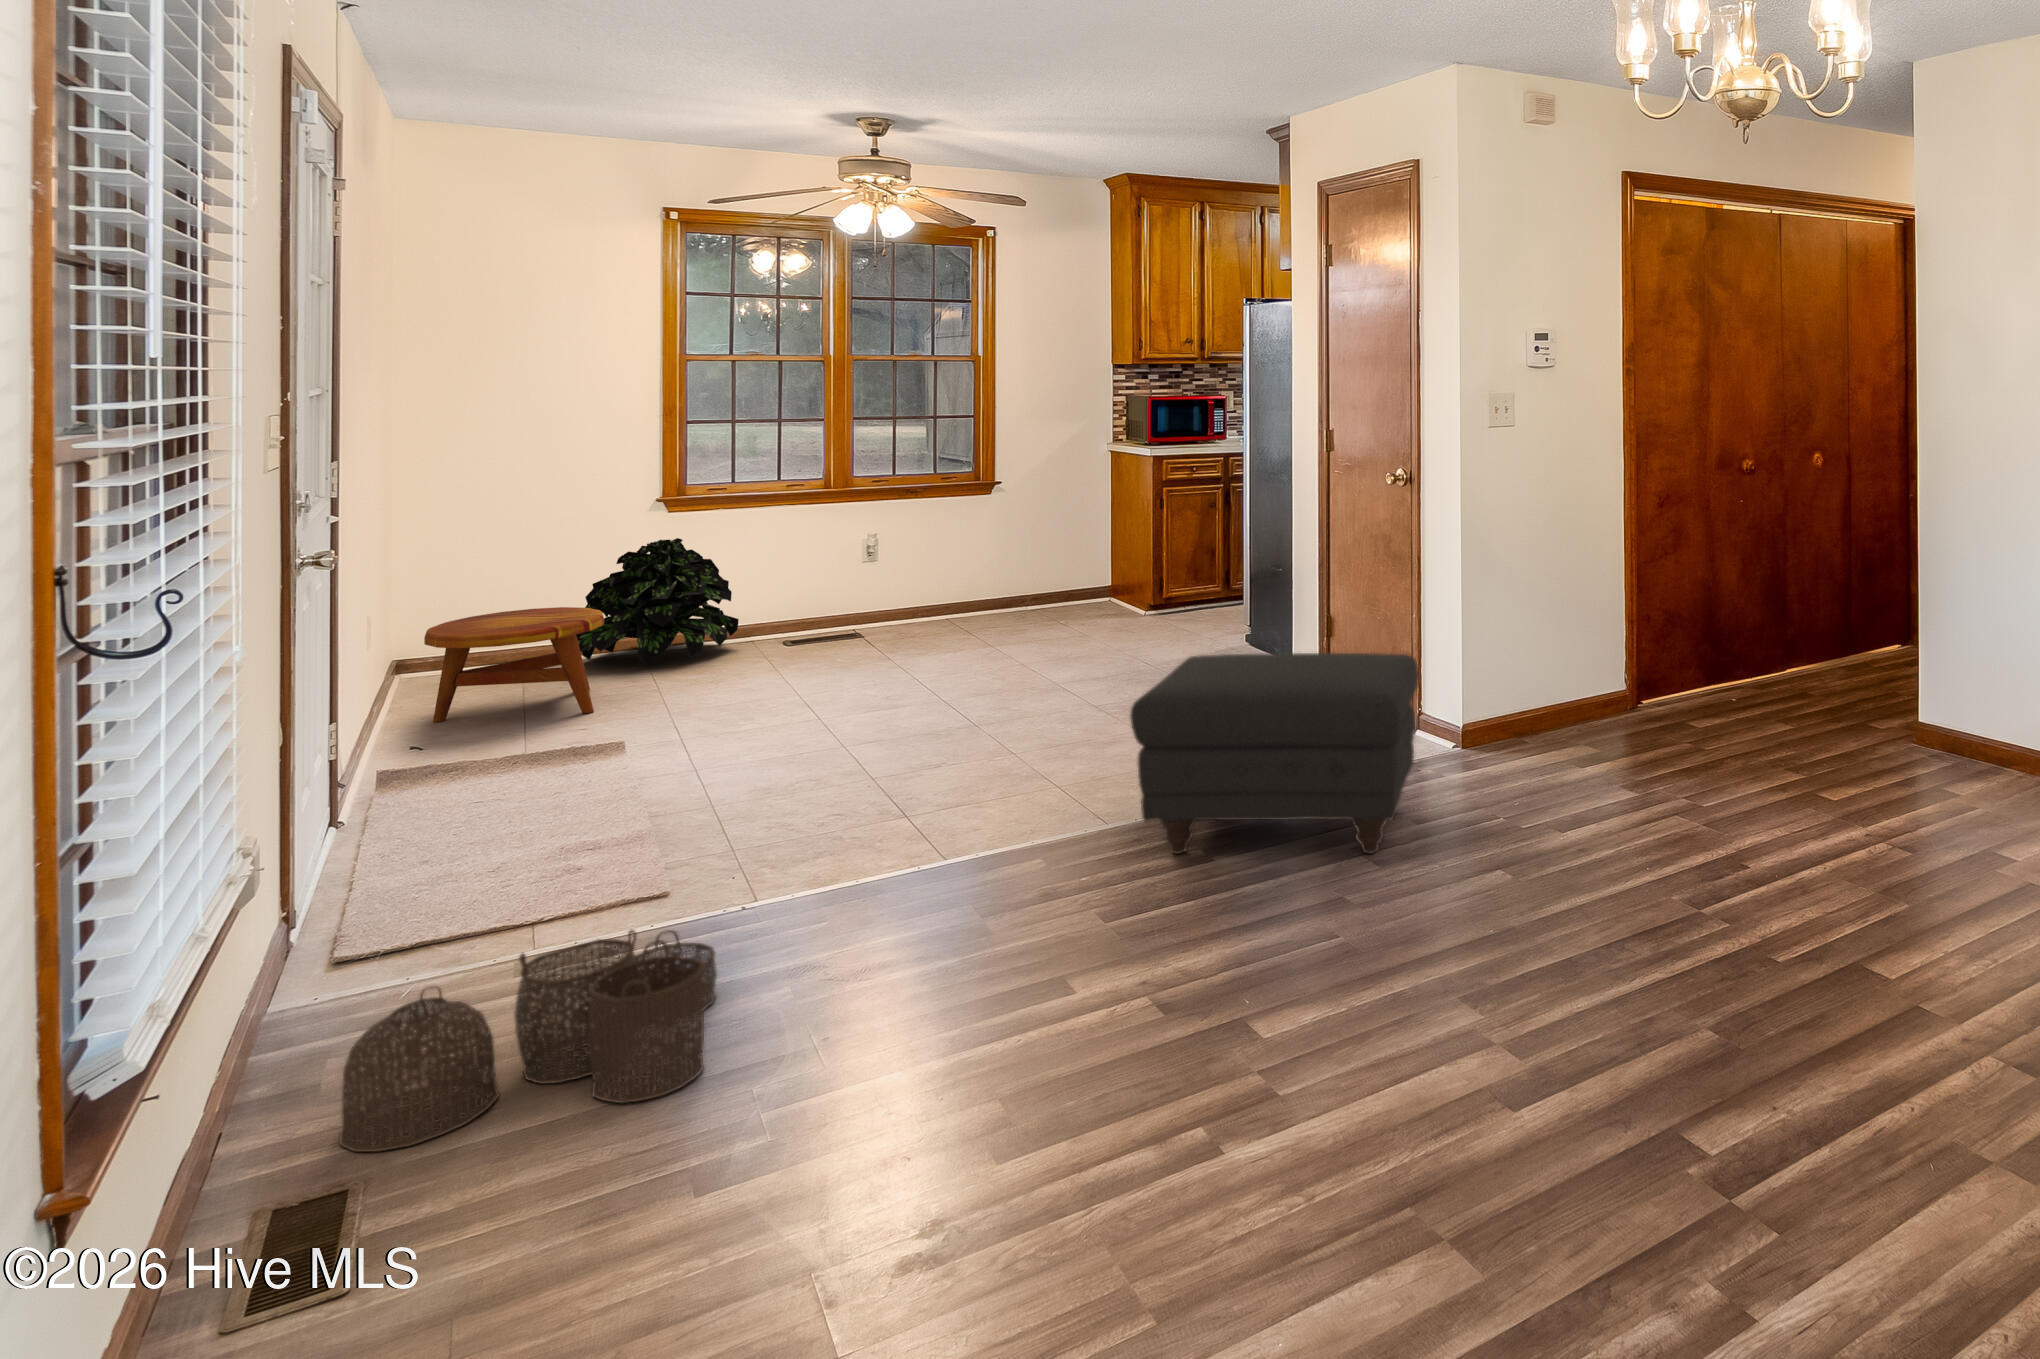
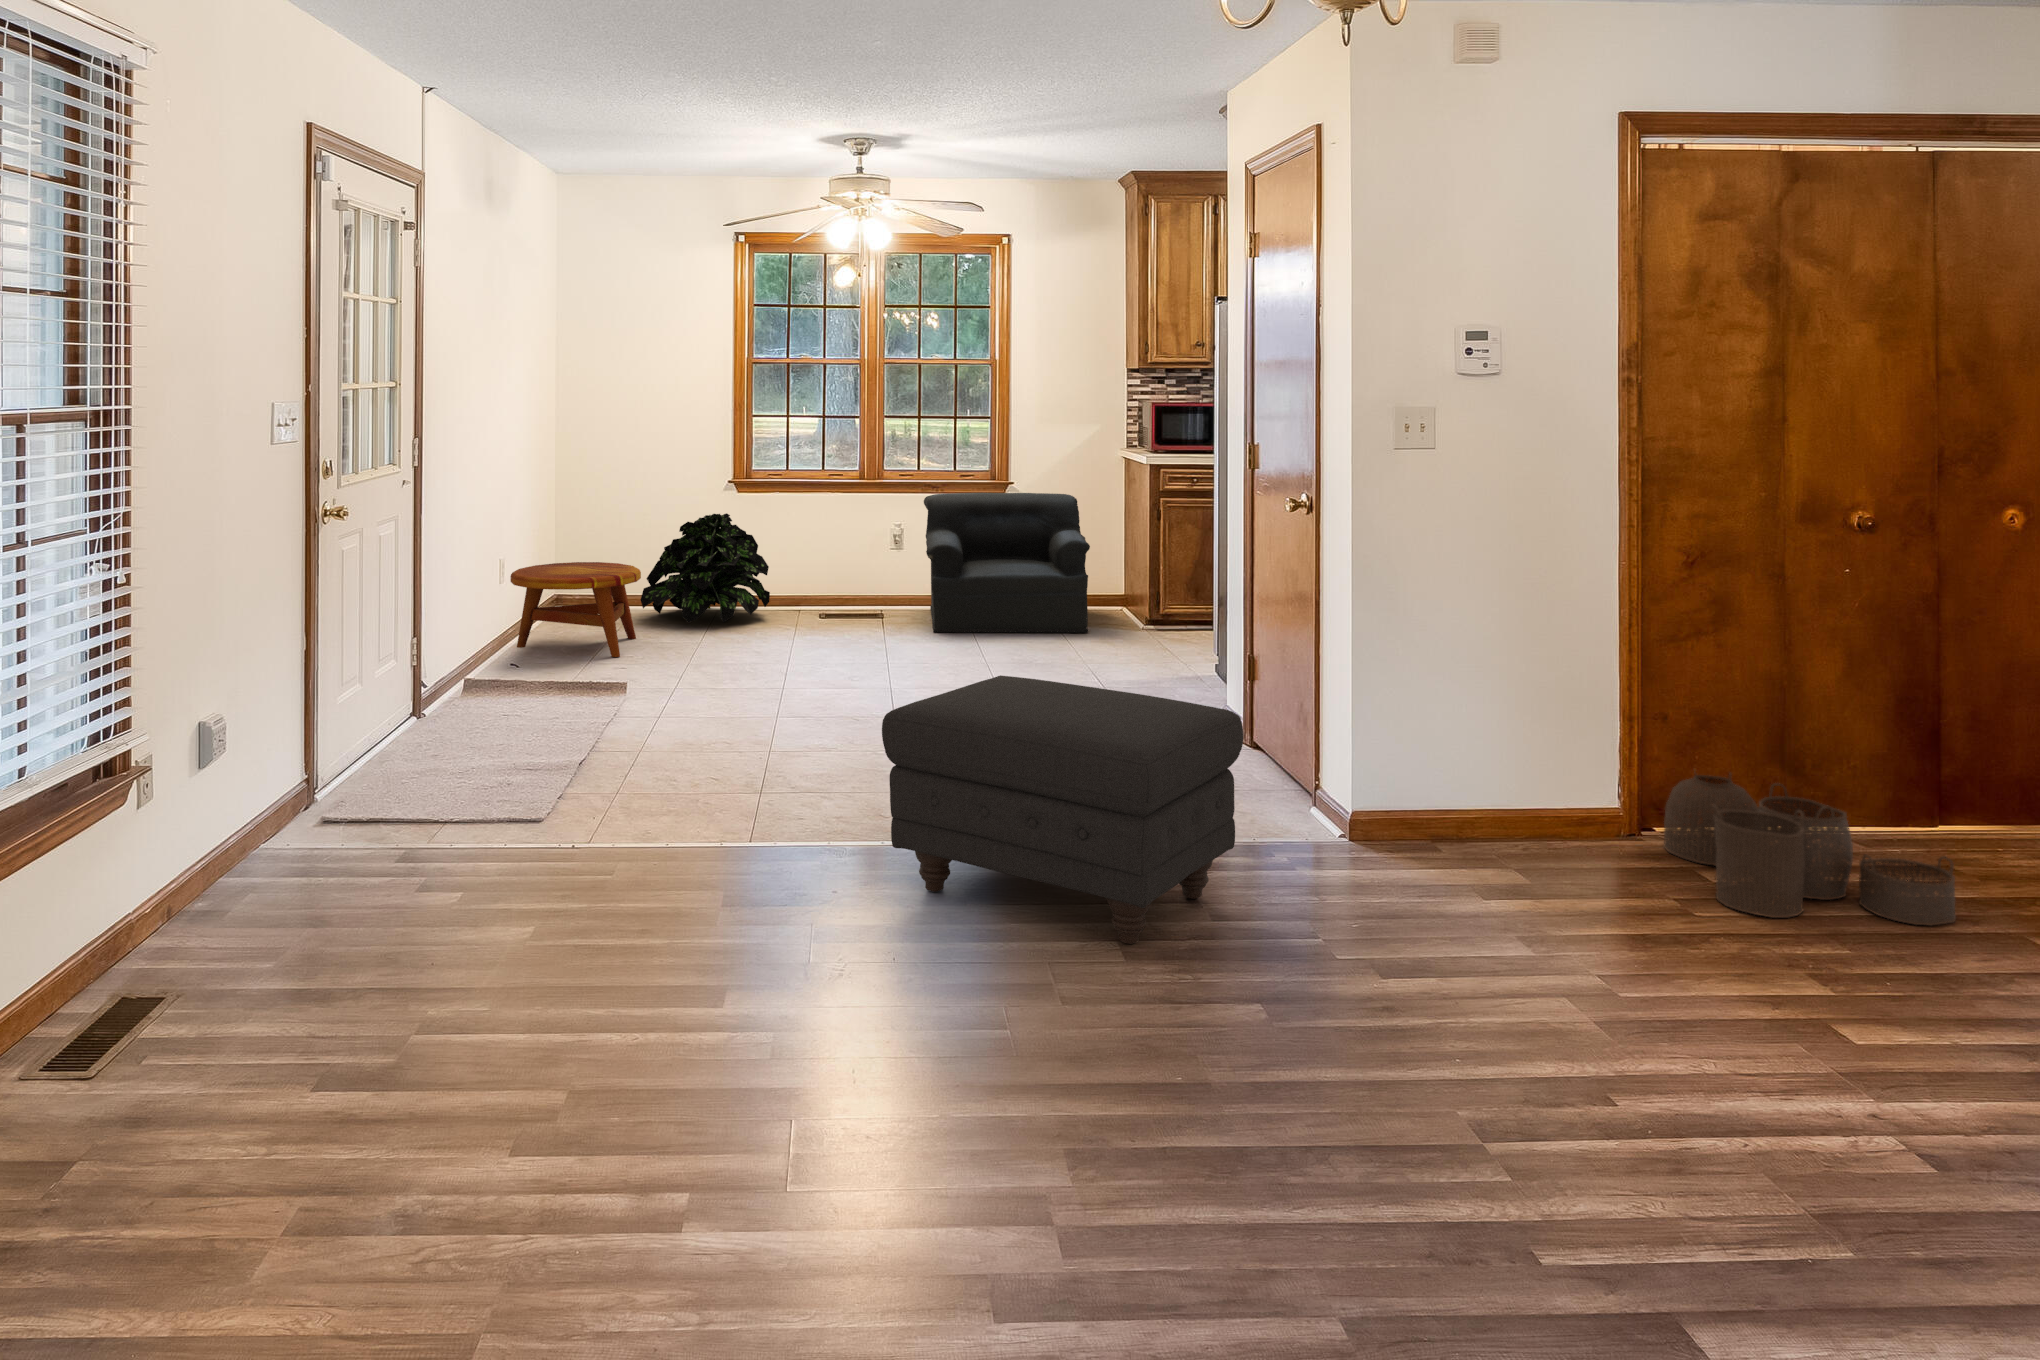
armchair: none [901,488,1096,637] -> present [924,493,1090,633]
woven basket: present [340,930,717,1152] -> present [1664,773,1956,925]

